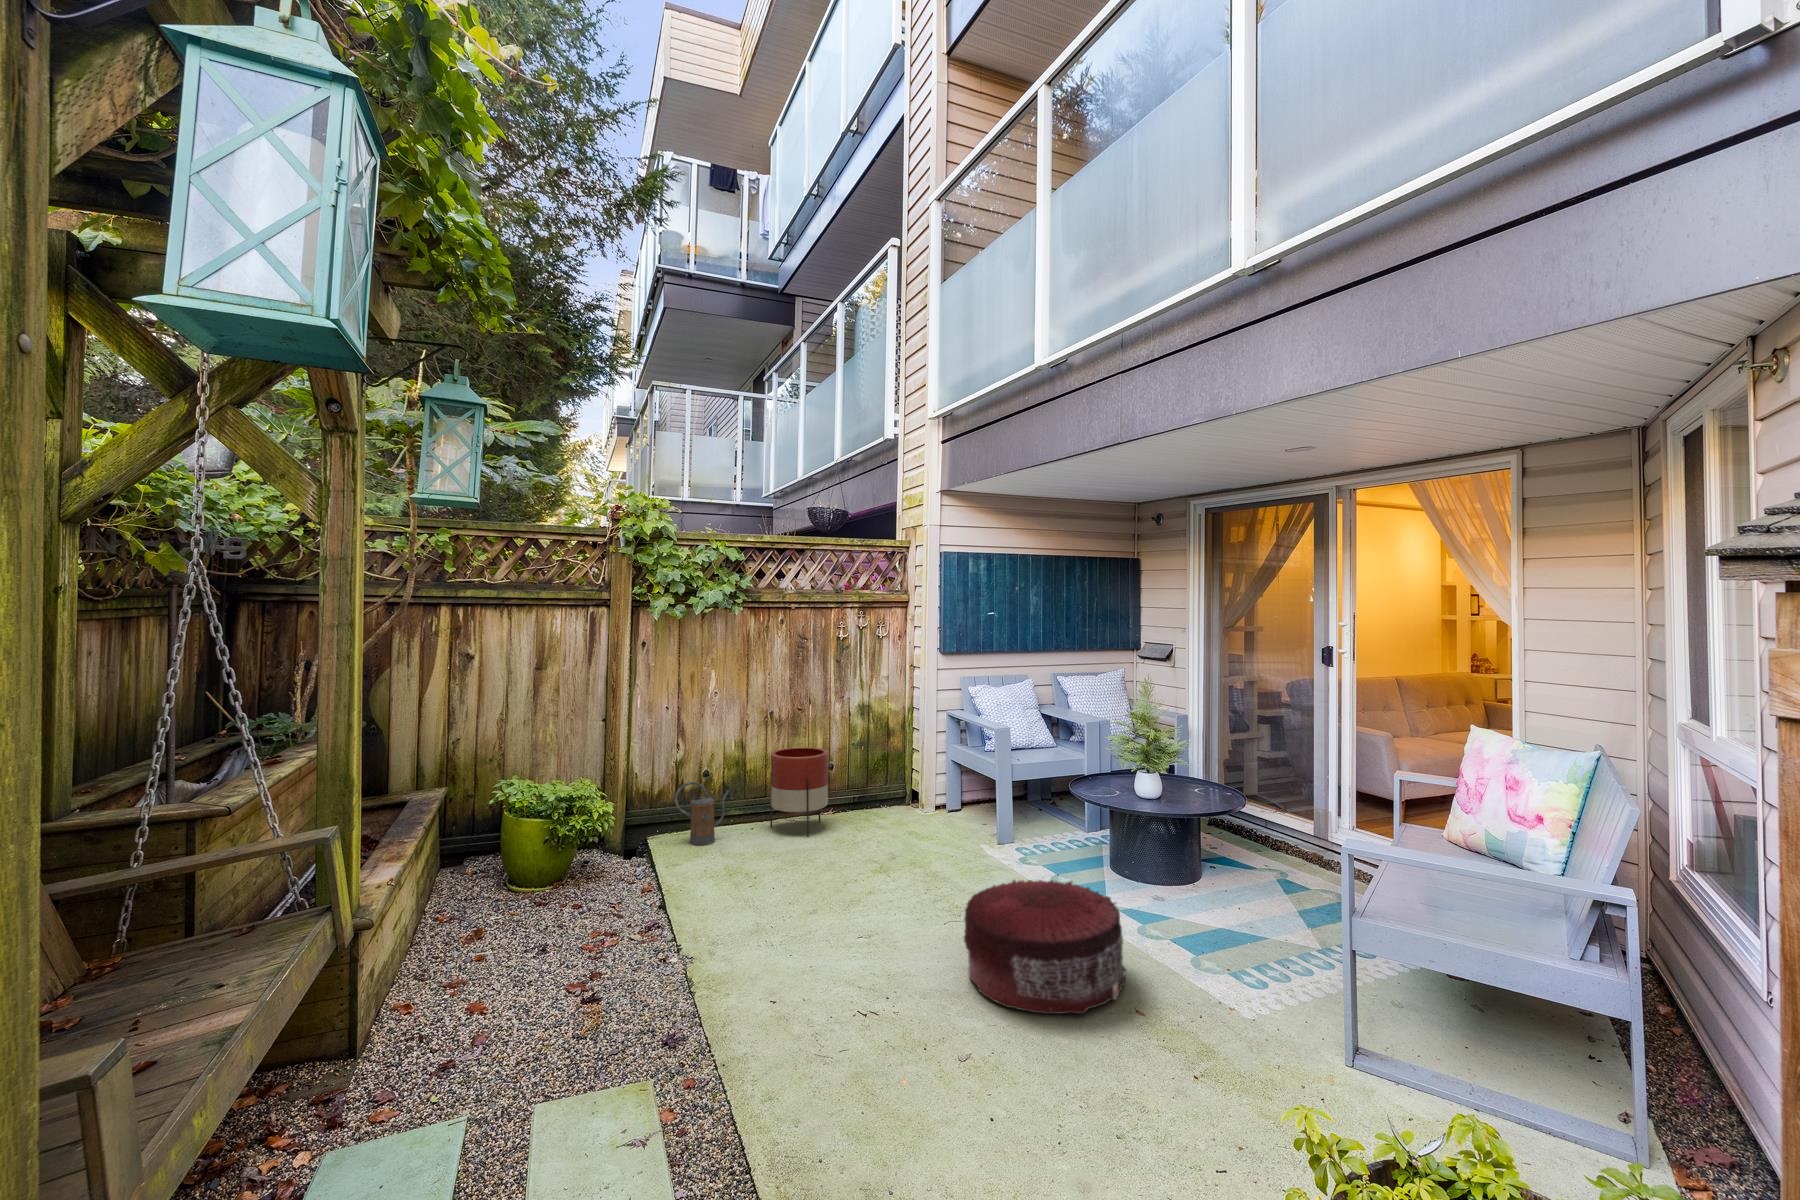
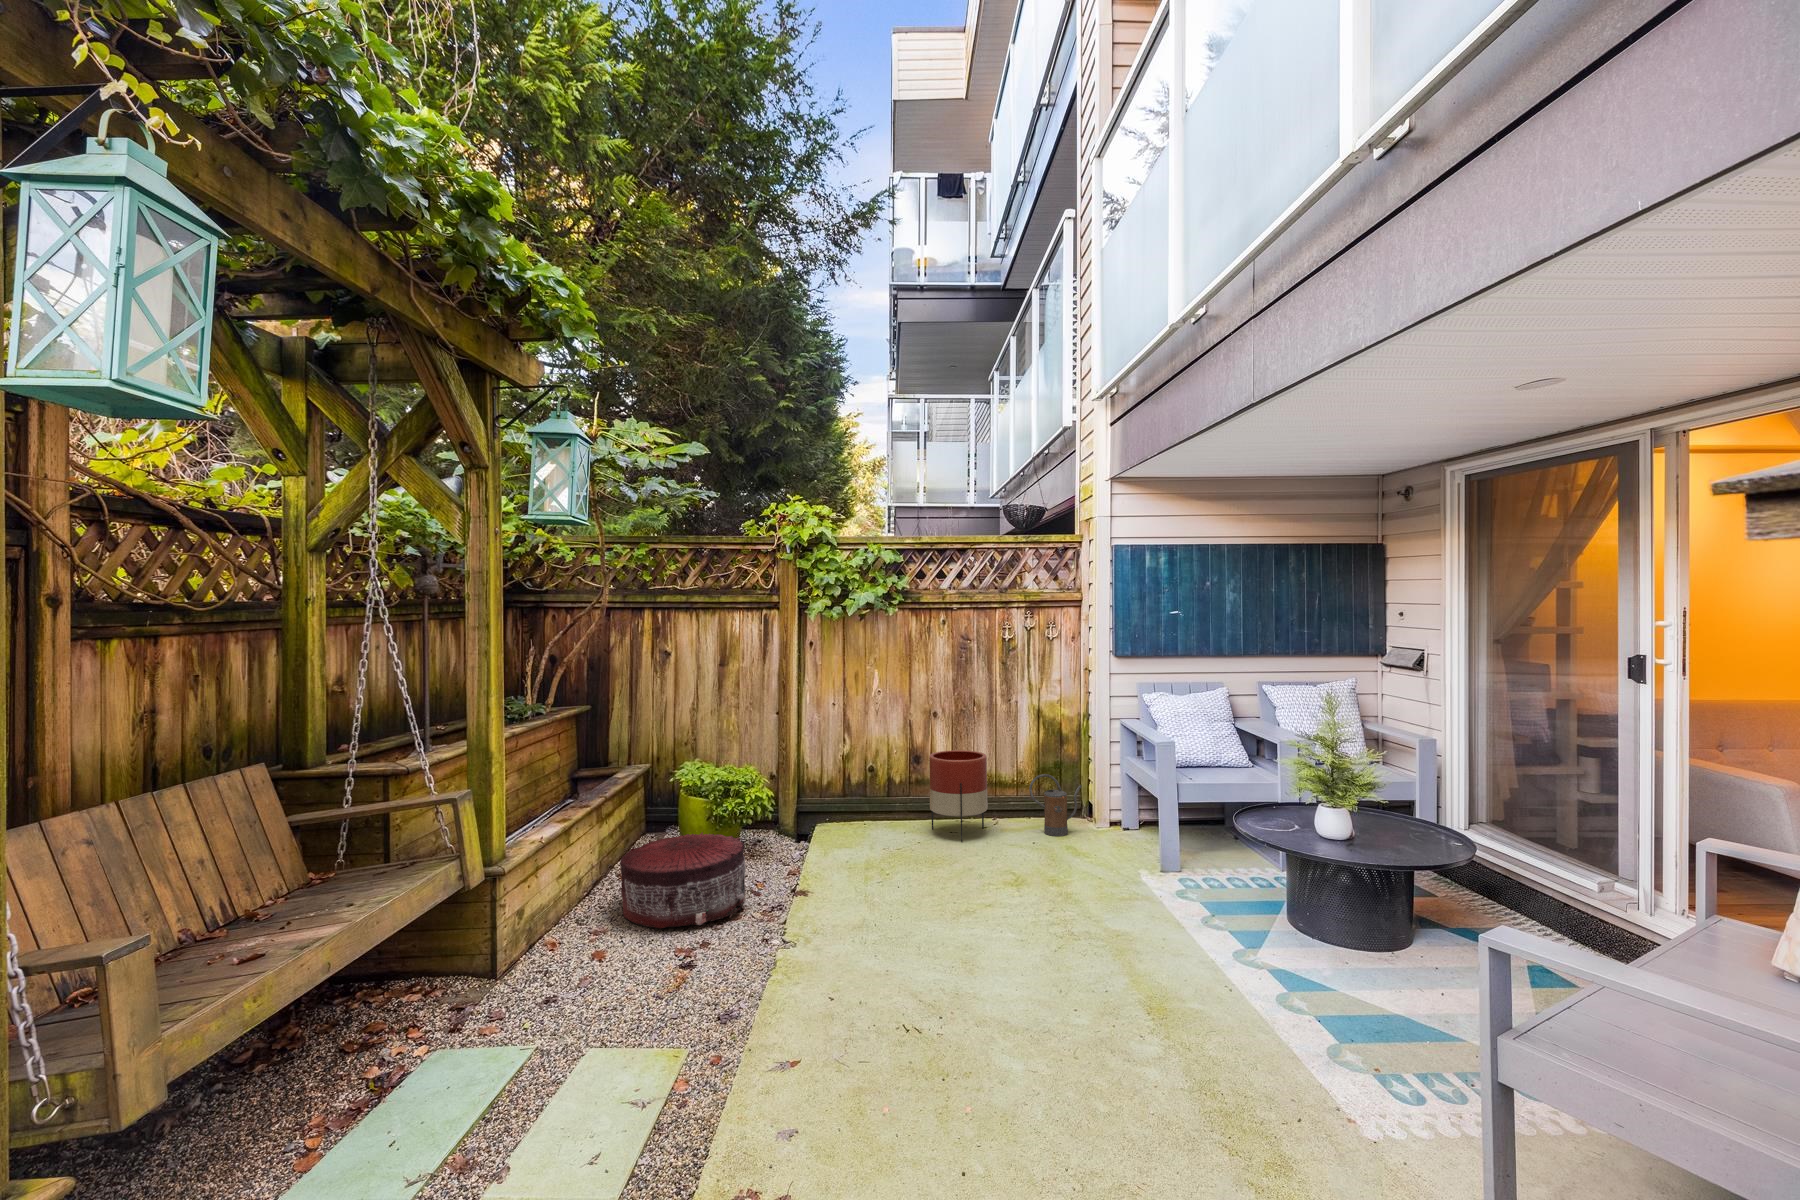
watering can: present [675,782,730,845] -> present [1029,774,1082,836]
pouf: present [964,880,1126,1014] -> present [620,832,745,928]

